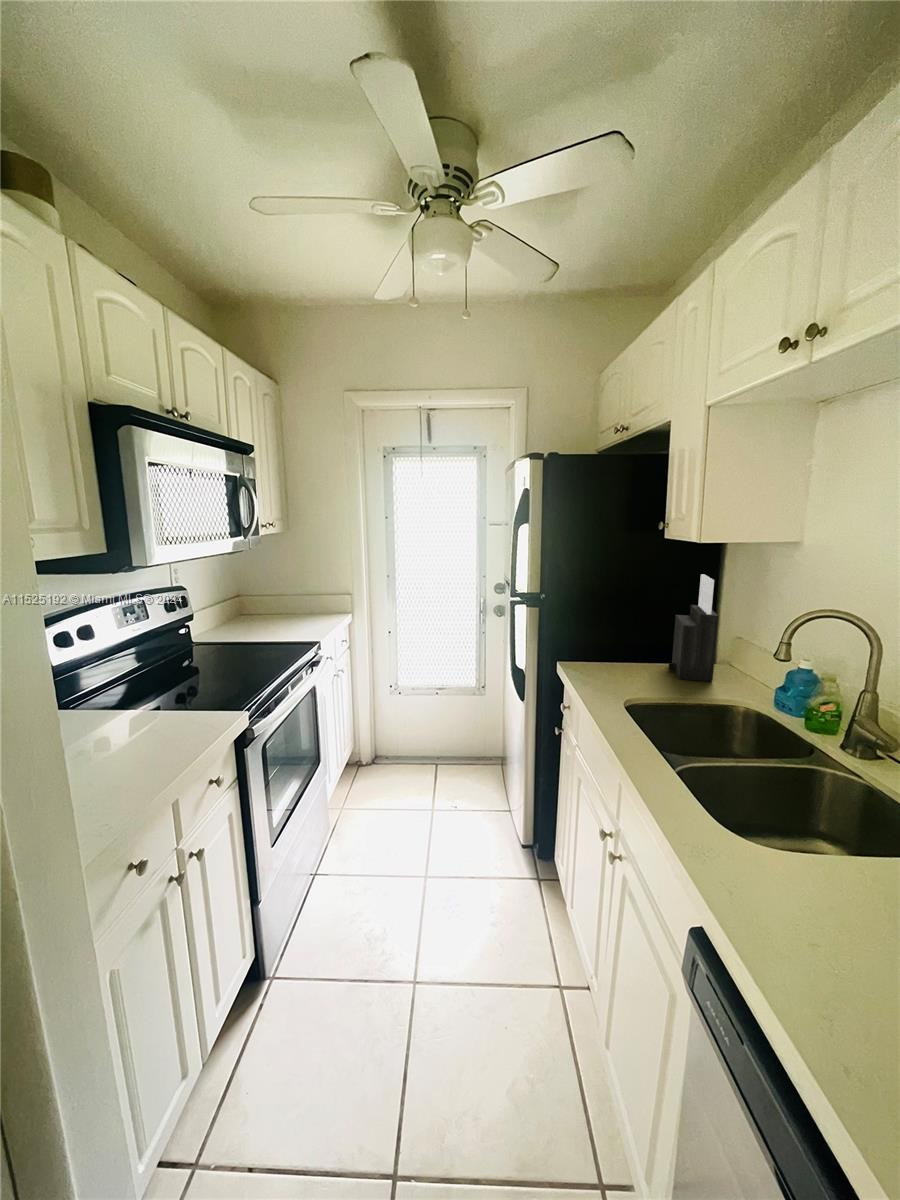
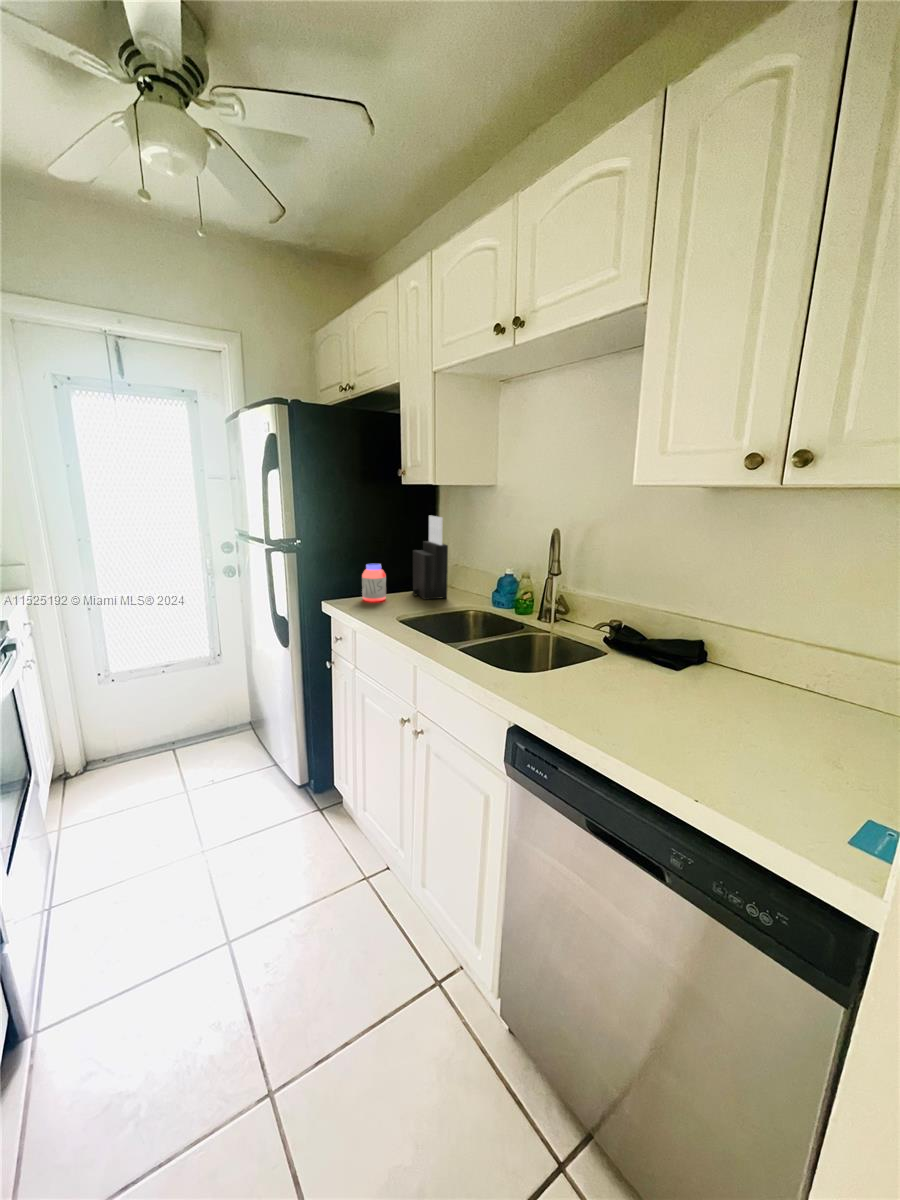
jar: none [603,627,633,672] -> present [362,564,386,602]

